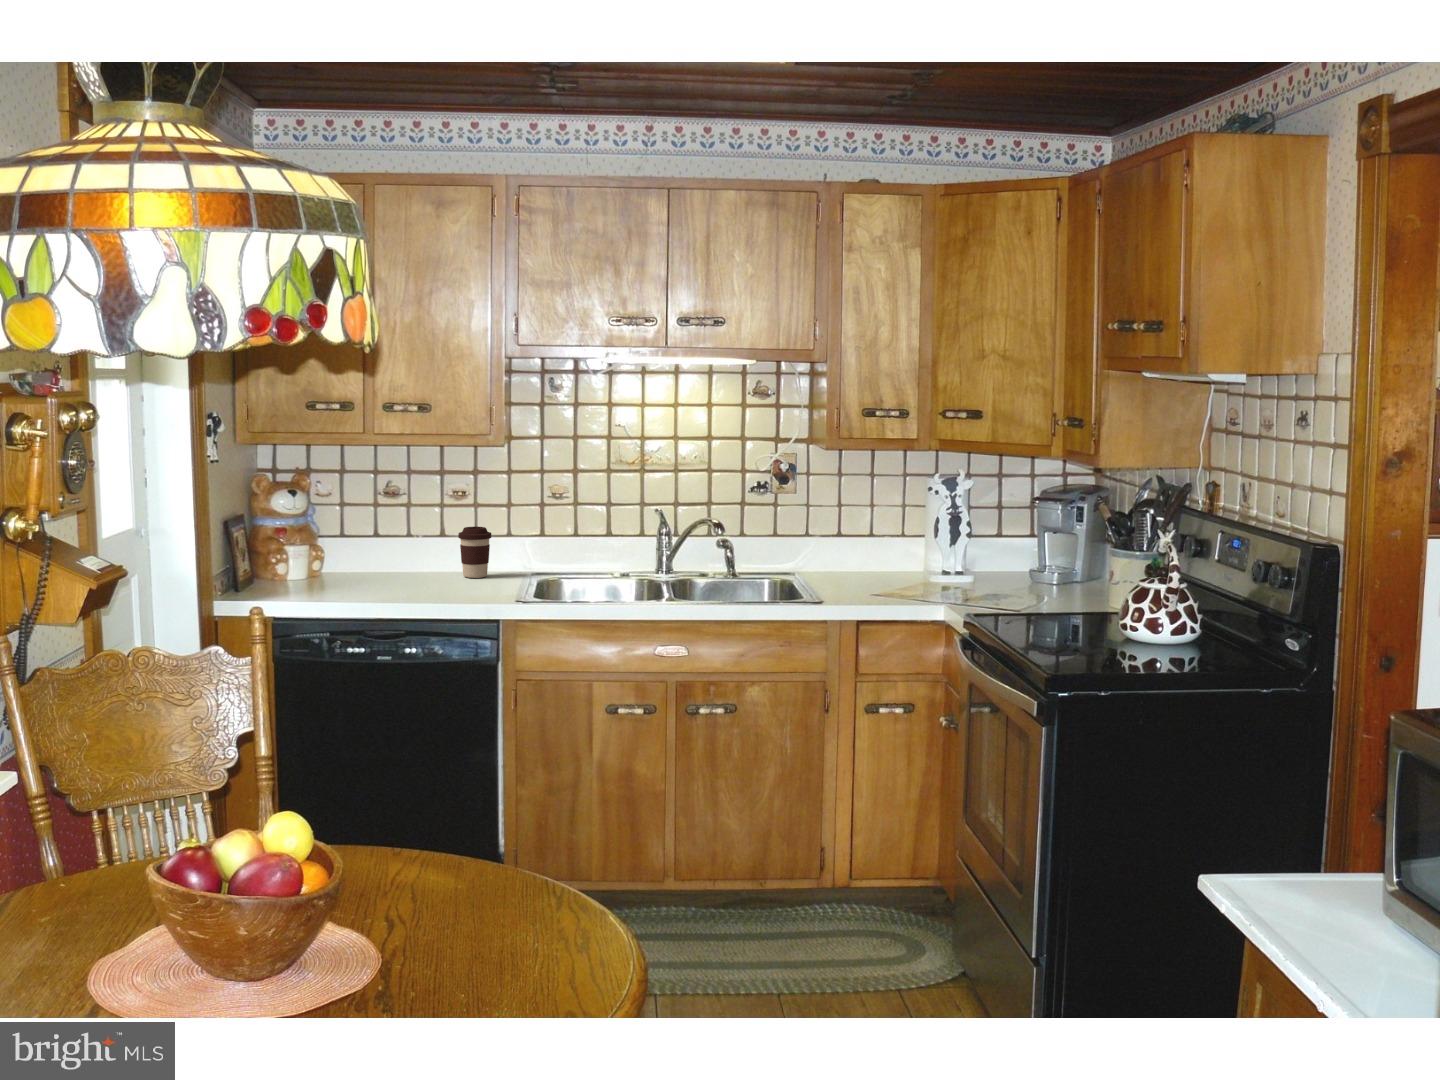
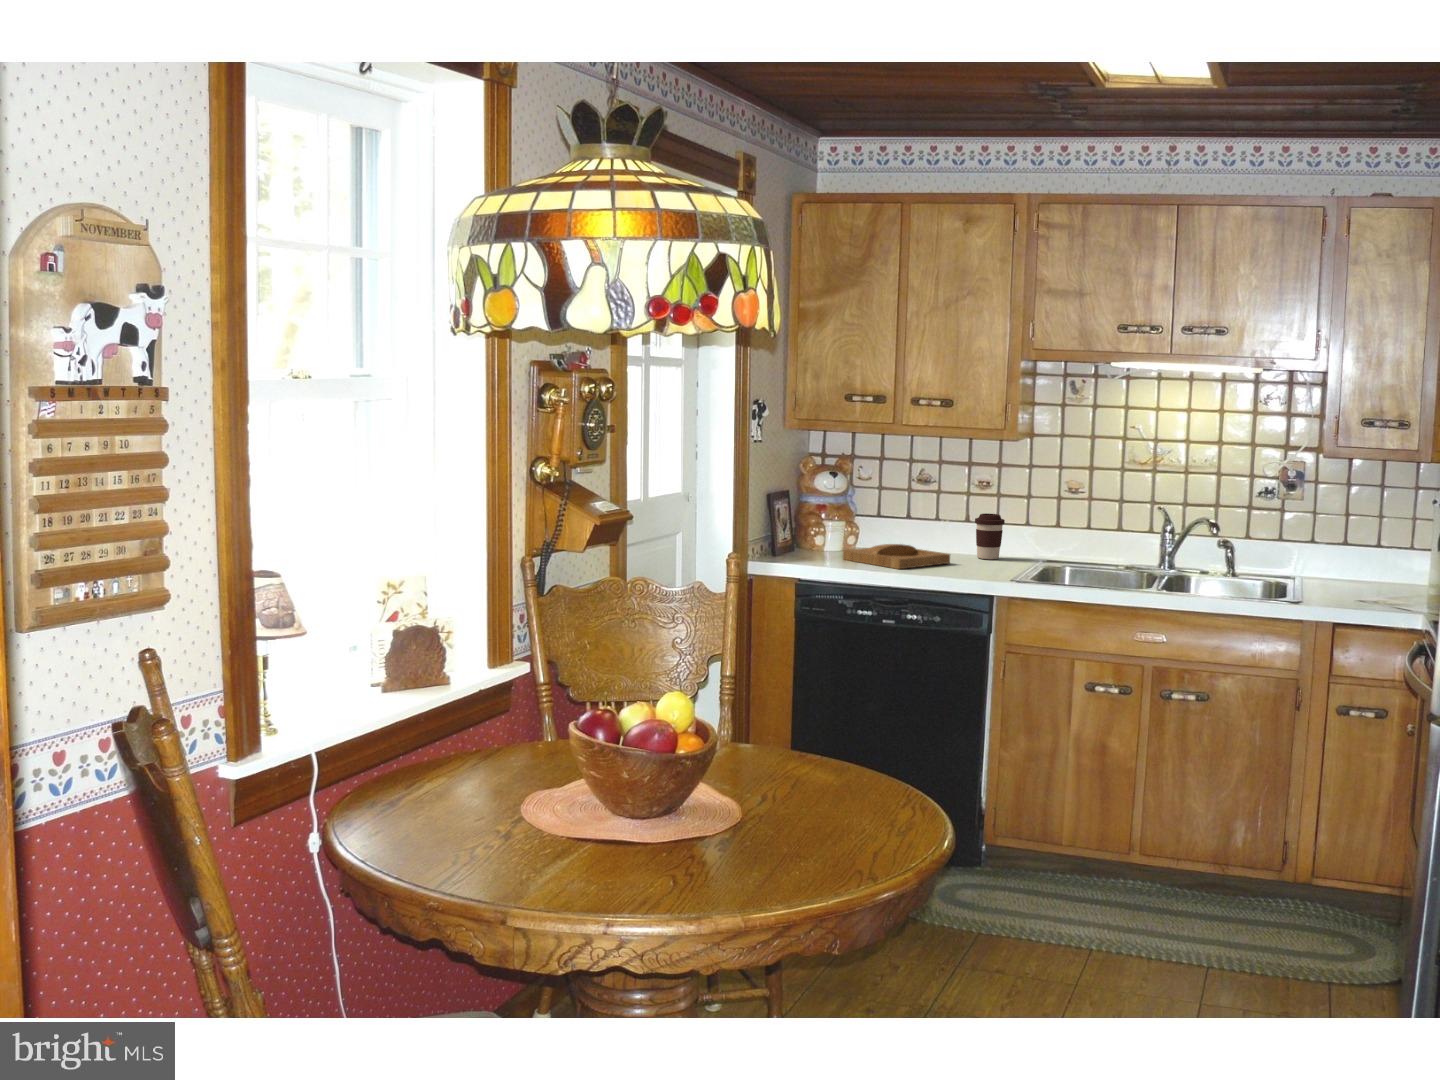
tray: none [317,570,440,599] -> present [843,544,950,569]

